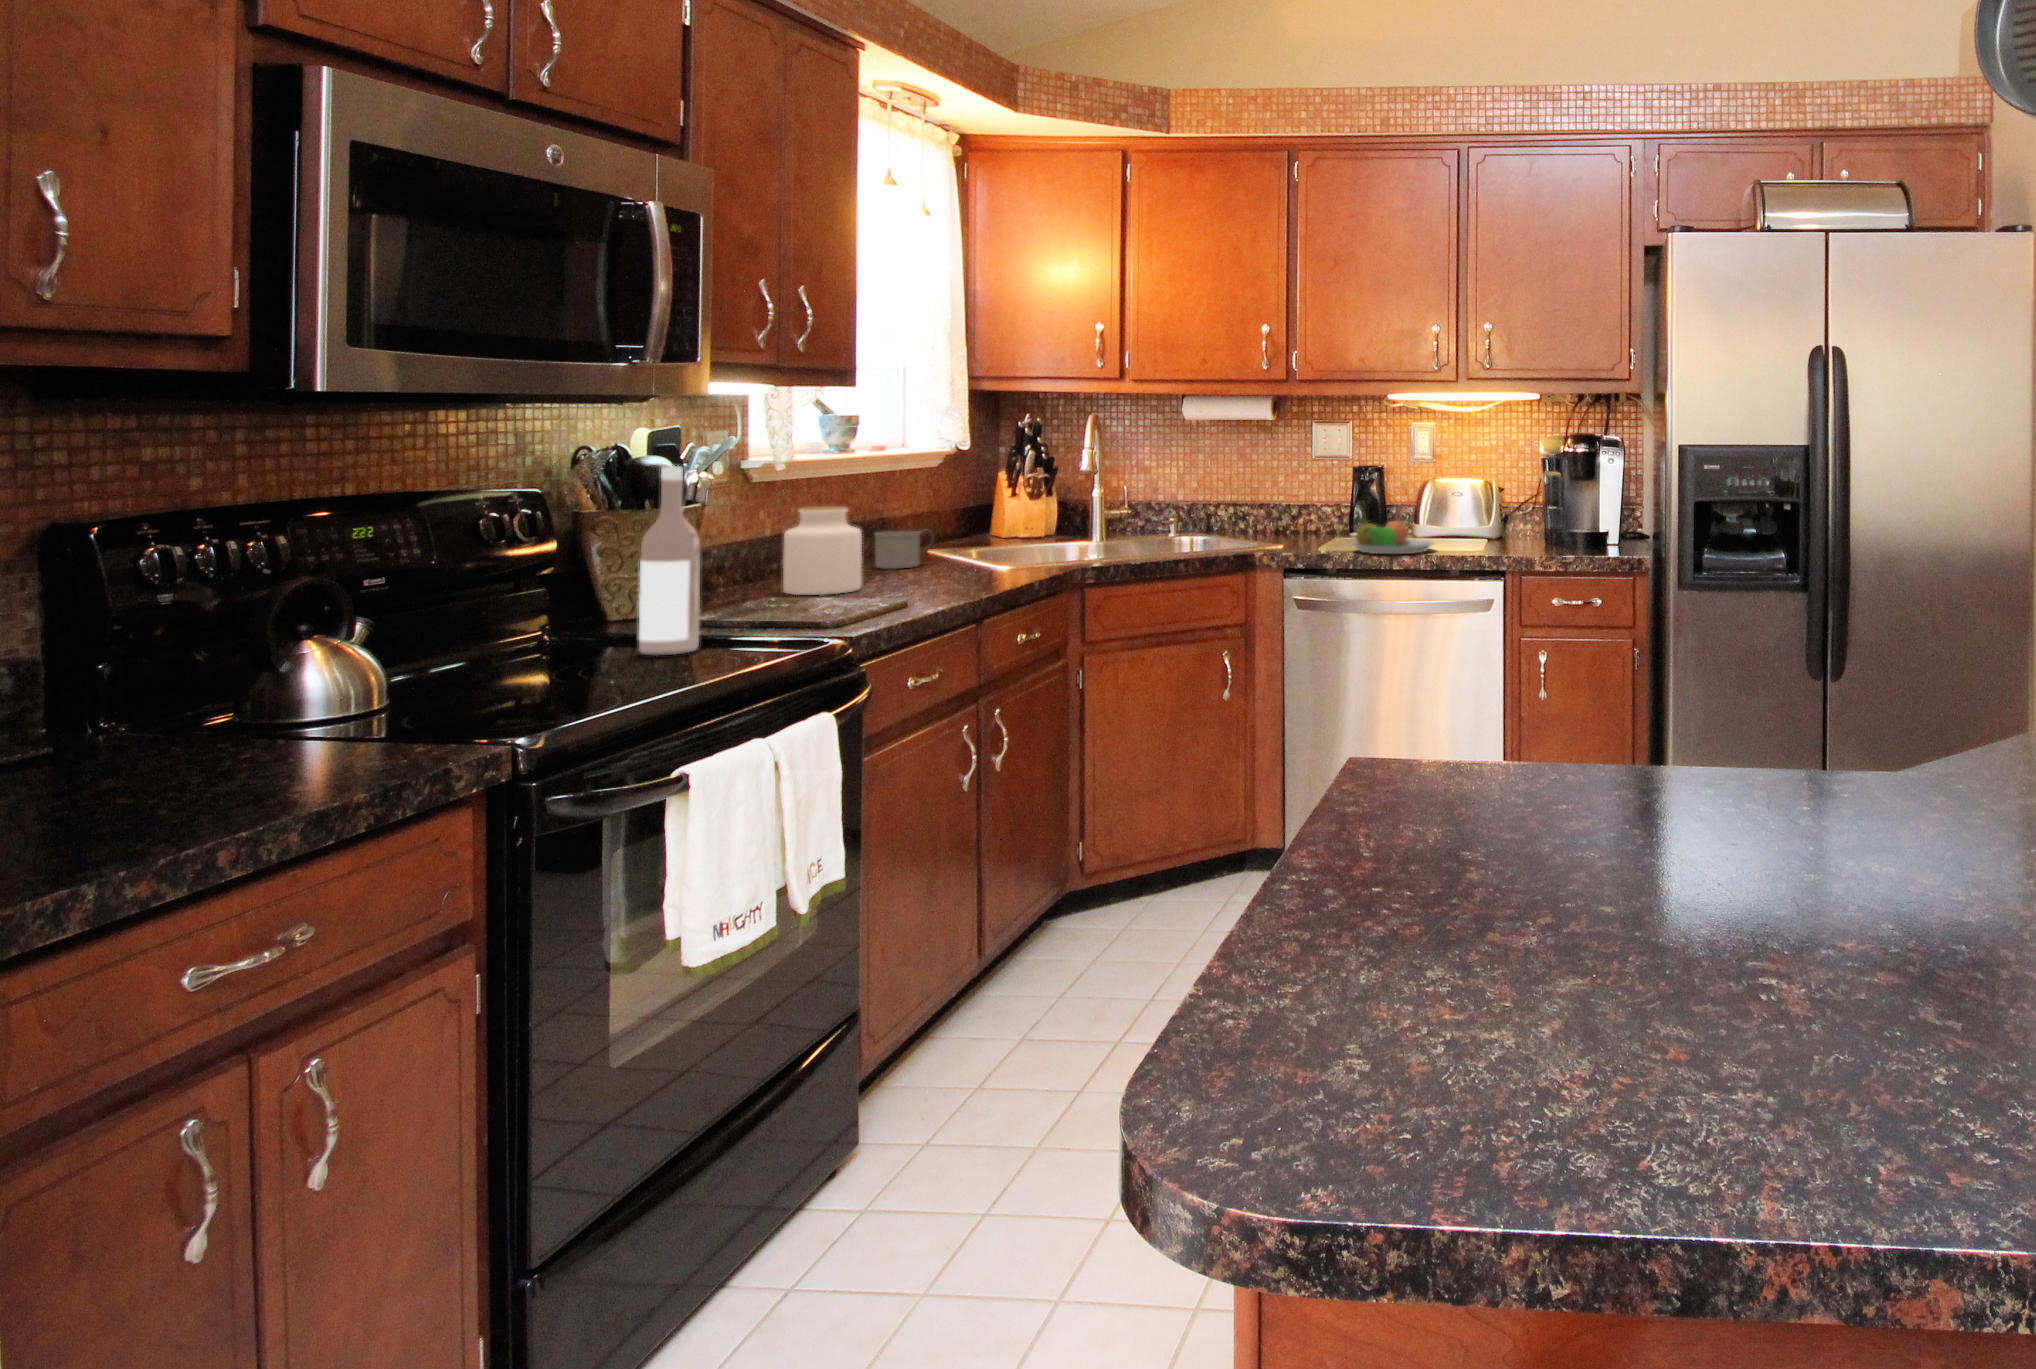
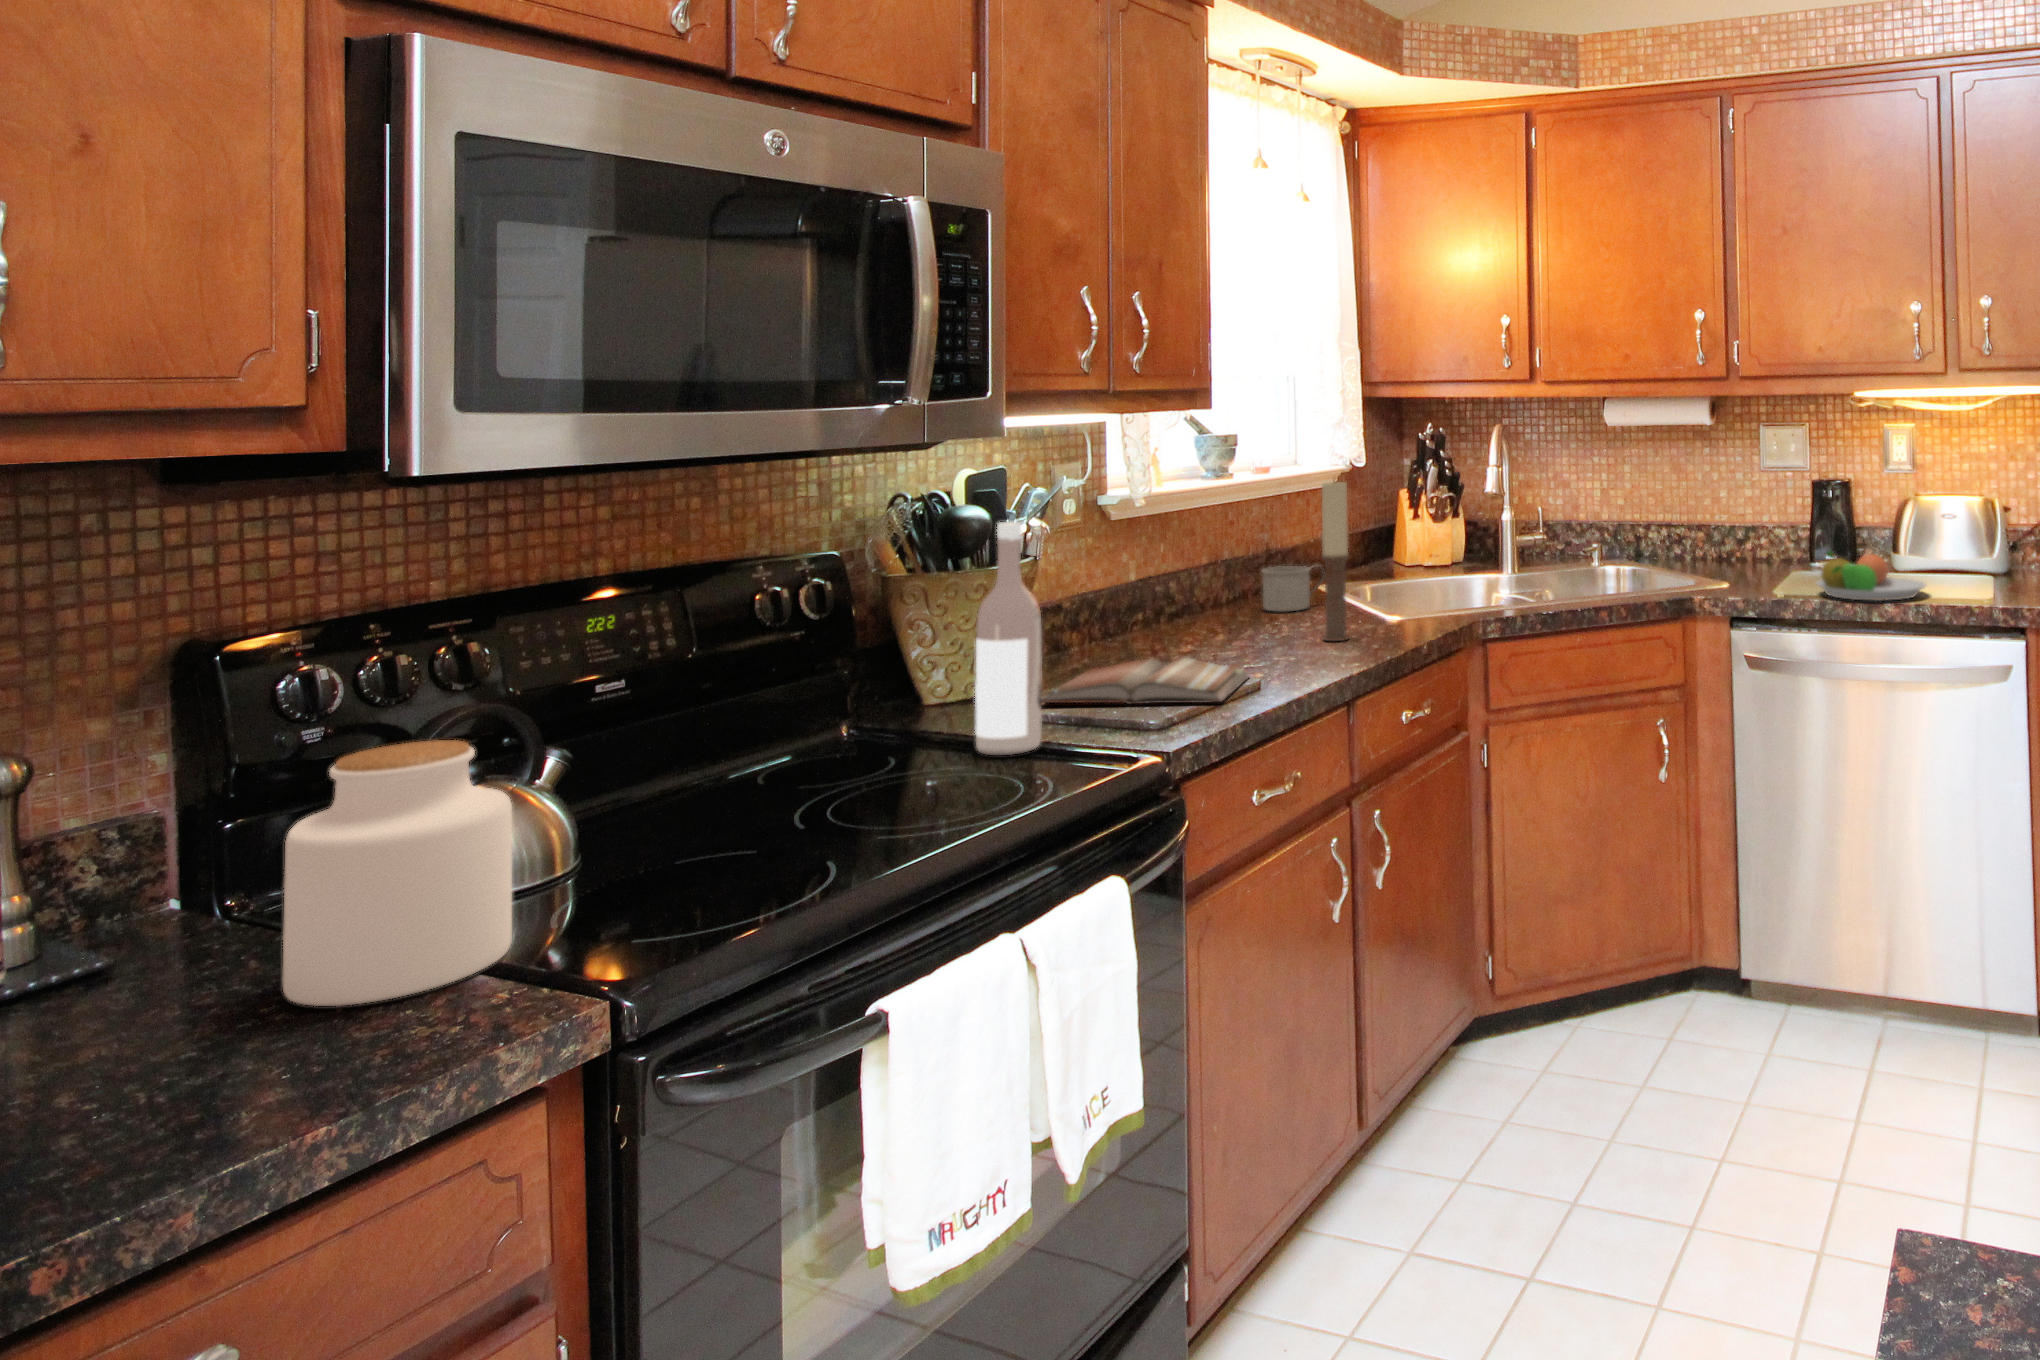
candle: none [935,449,961,585] -> present [1322,481,1349,641]
jar: present [783,506,862,595] -> present [283,740,512,1006]
hardback book: none [682,593,875,626] -> present [1042,658,1249,704]

